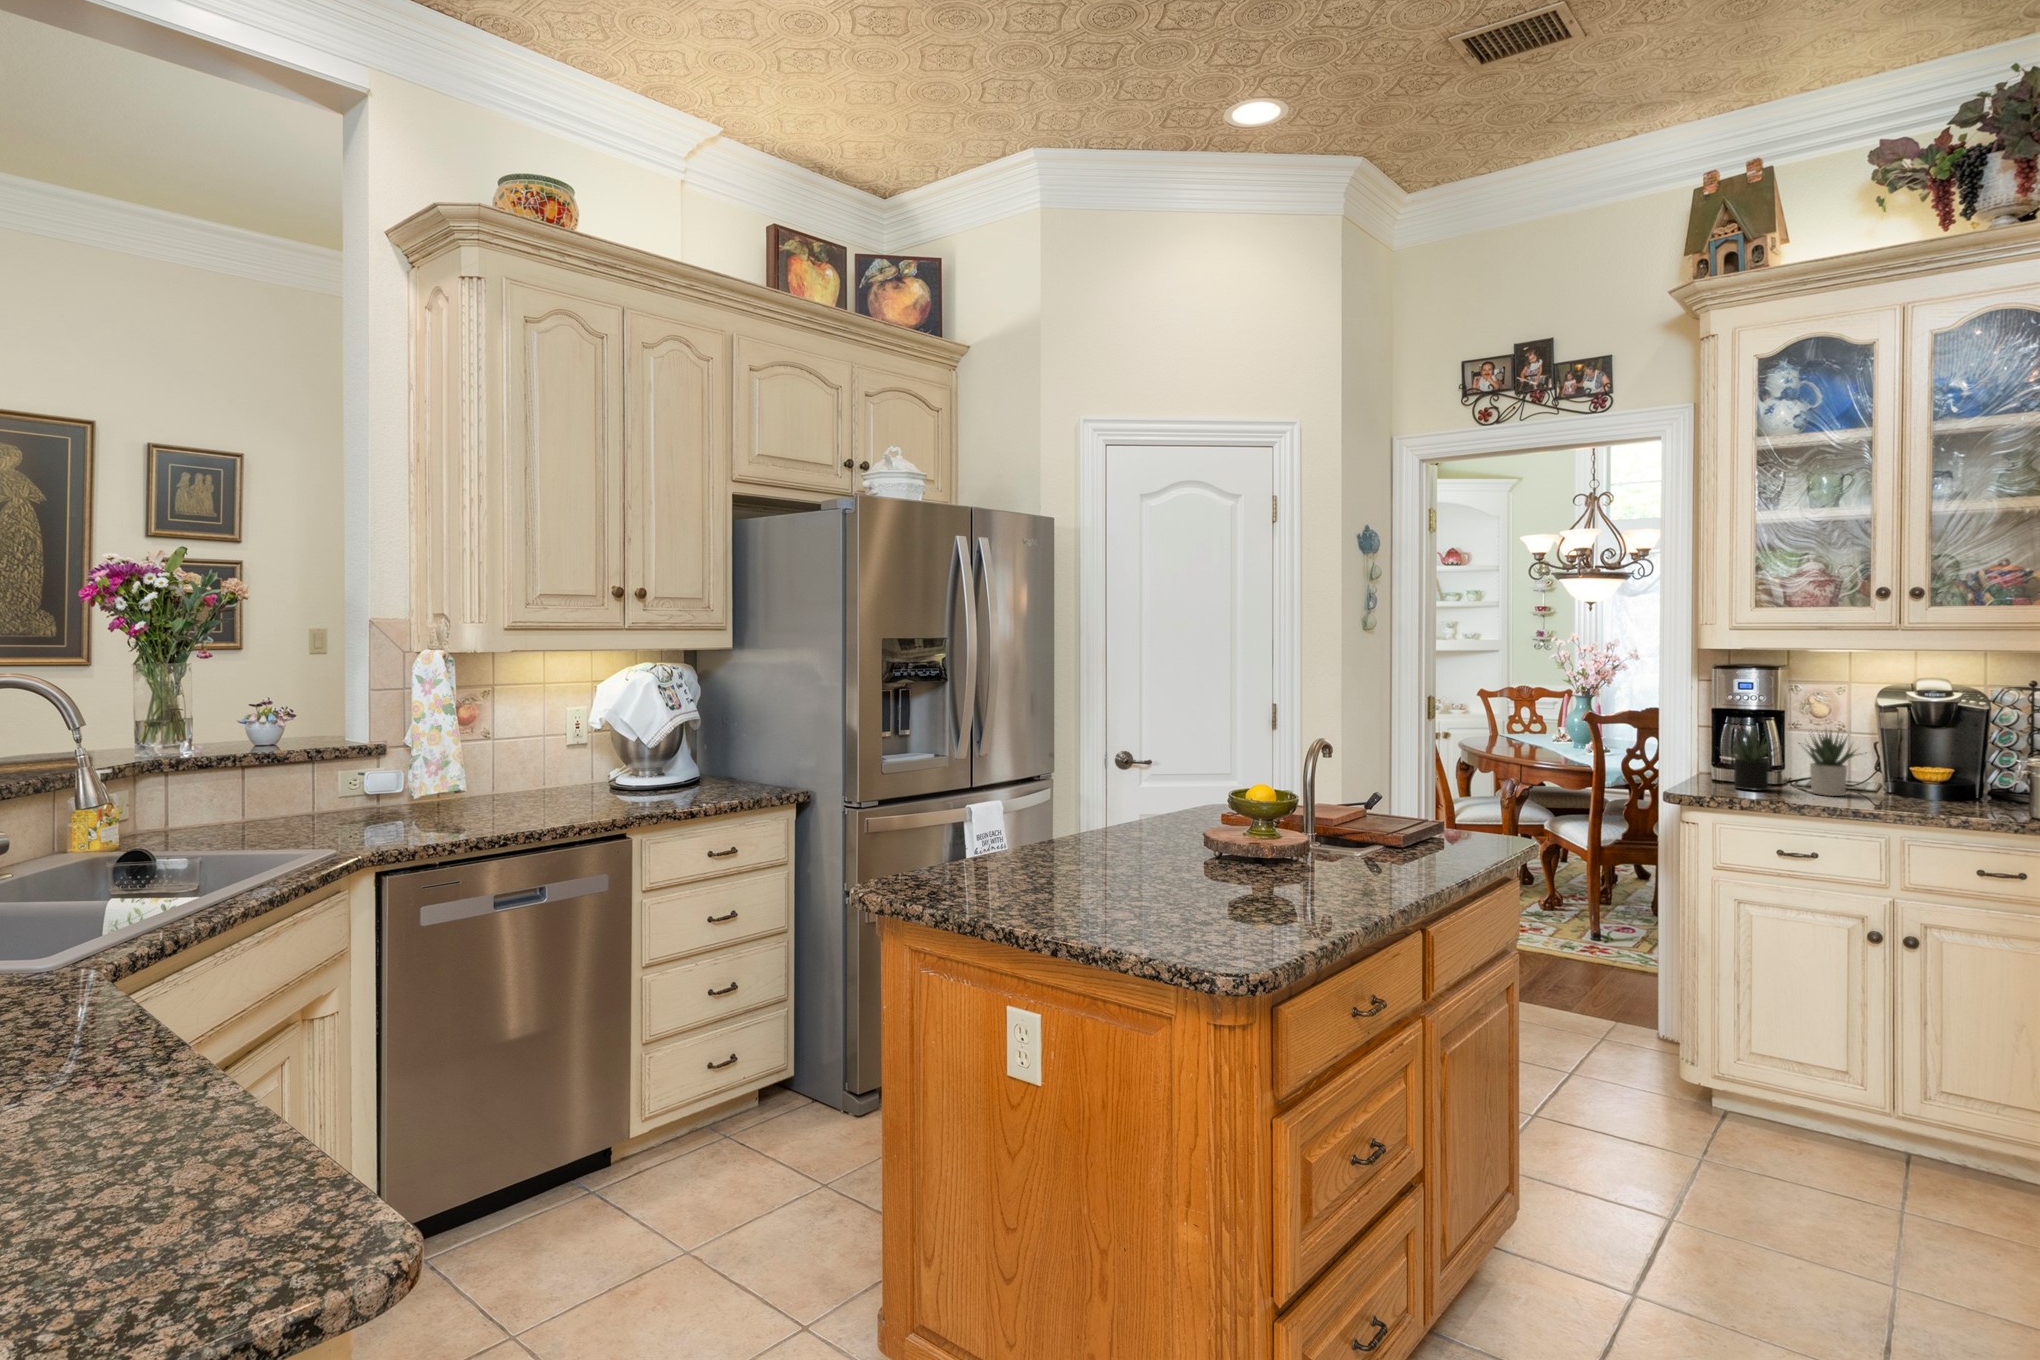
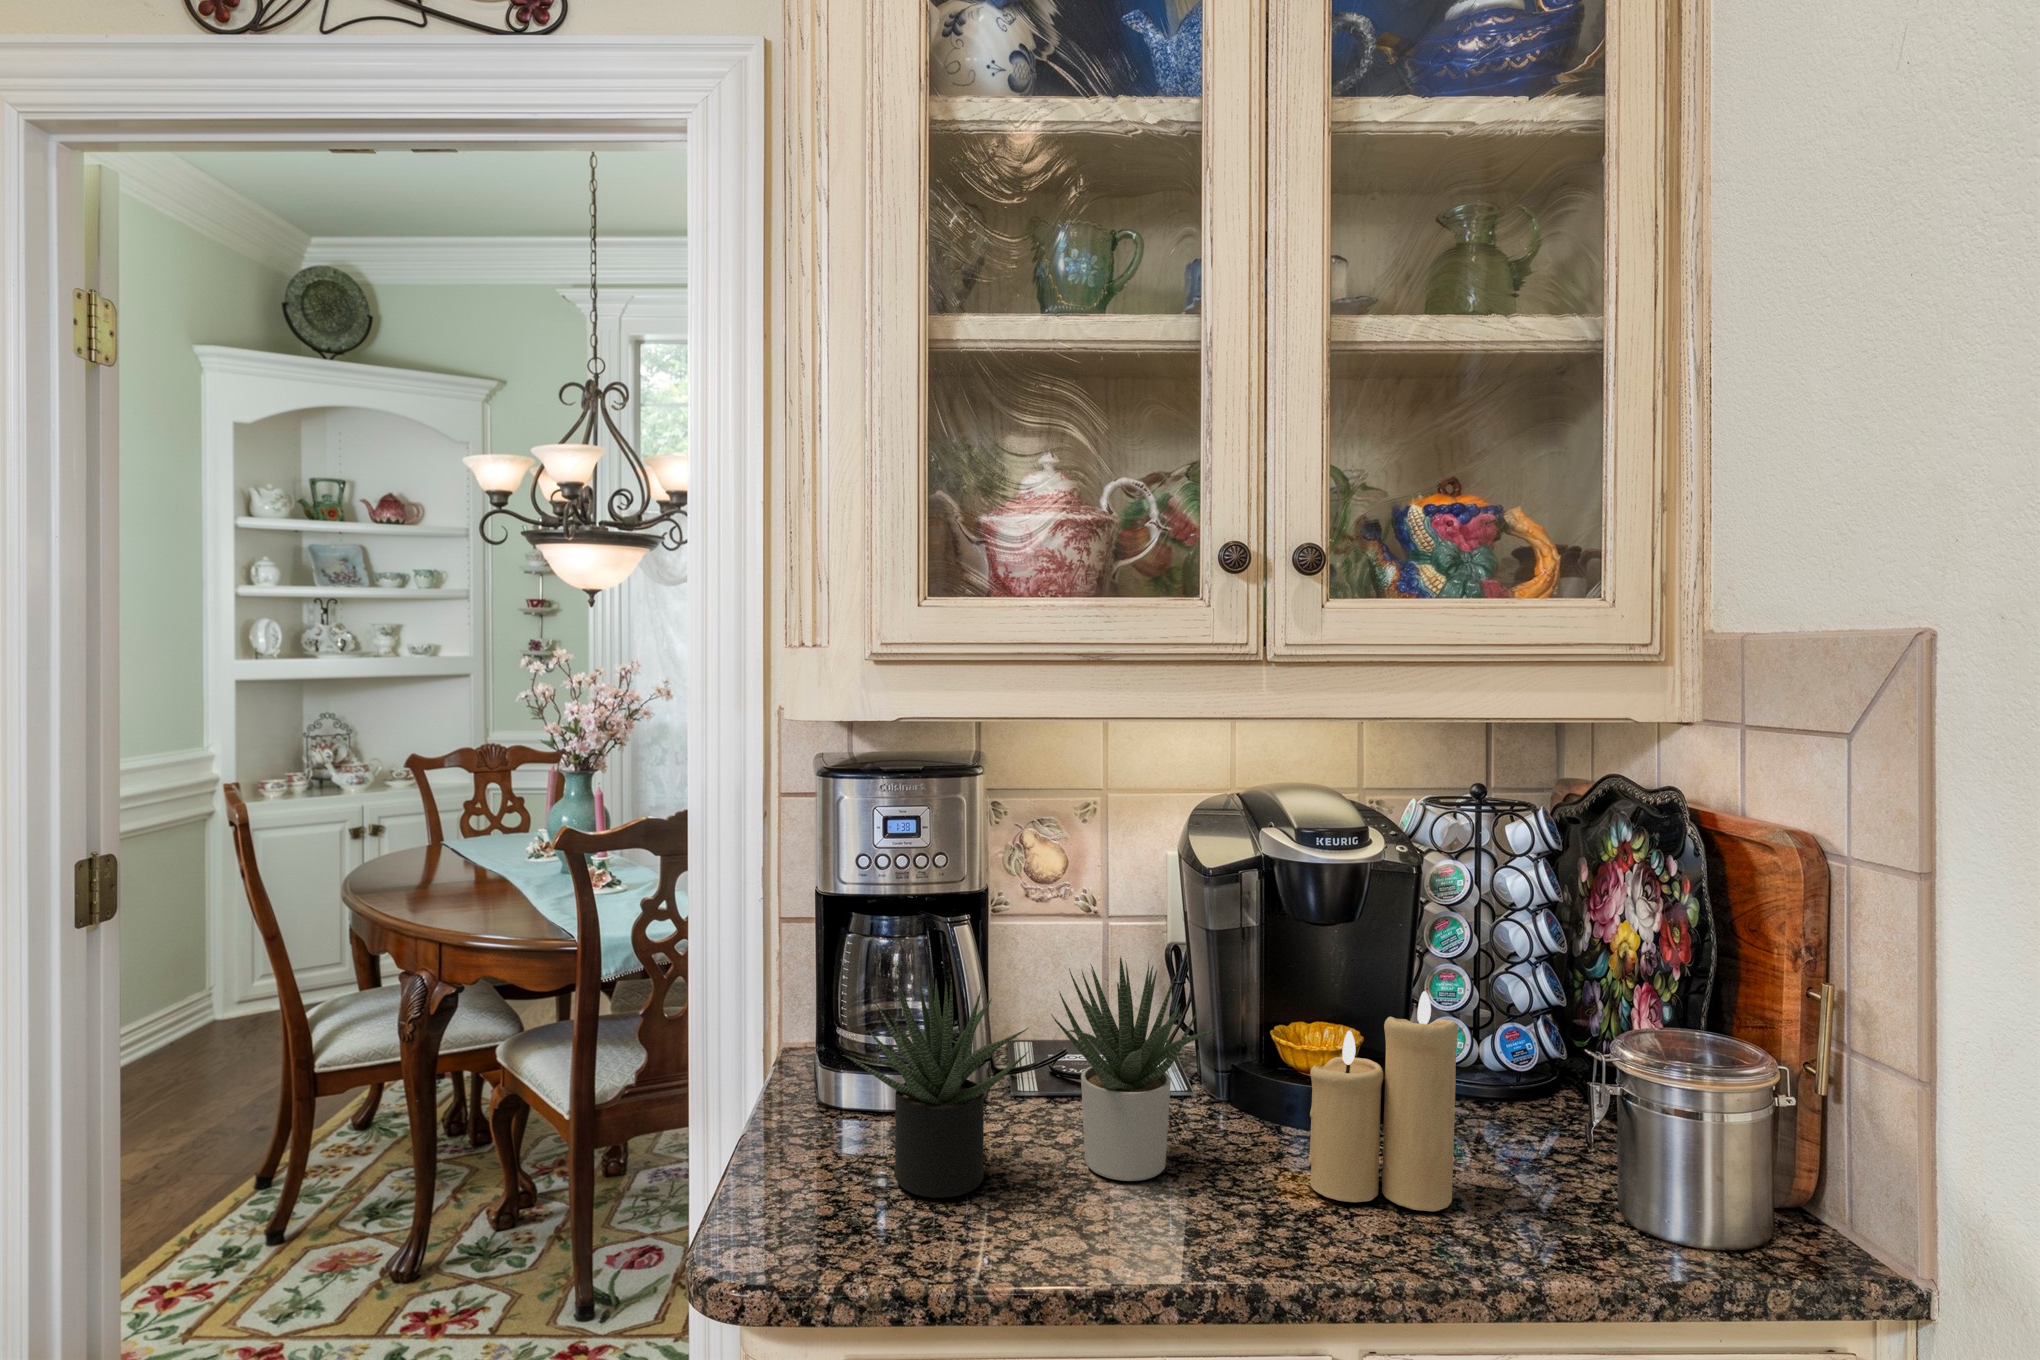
candle: none [1901,738,1965,809] -> present [1309,991,1458,1211]

